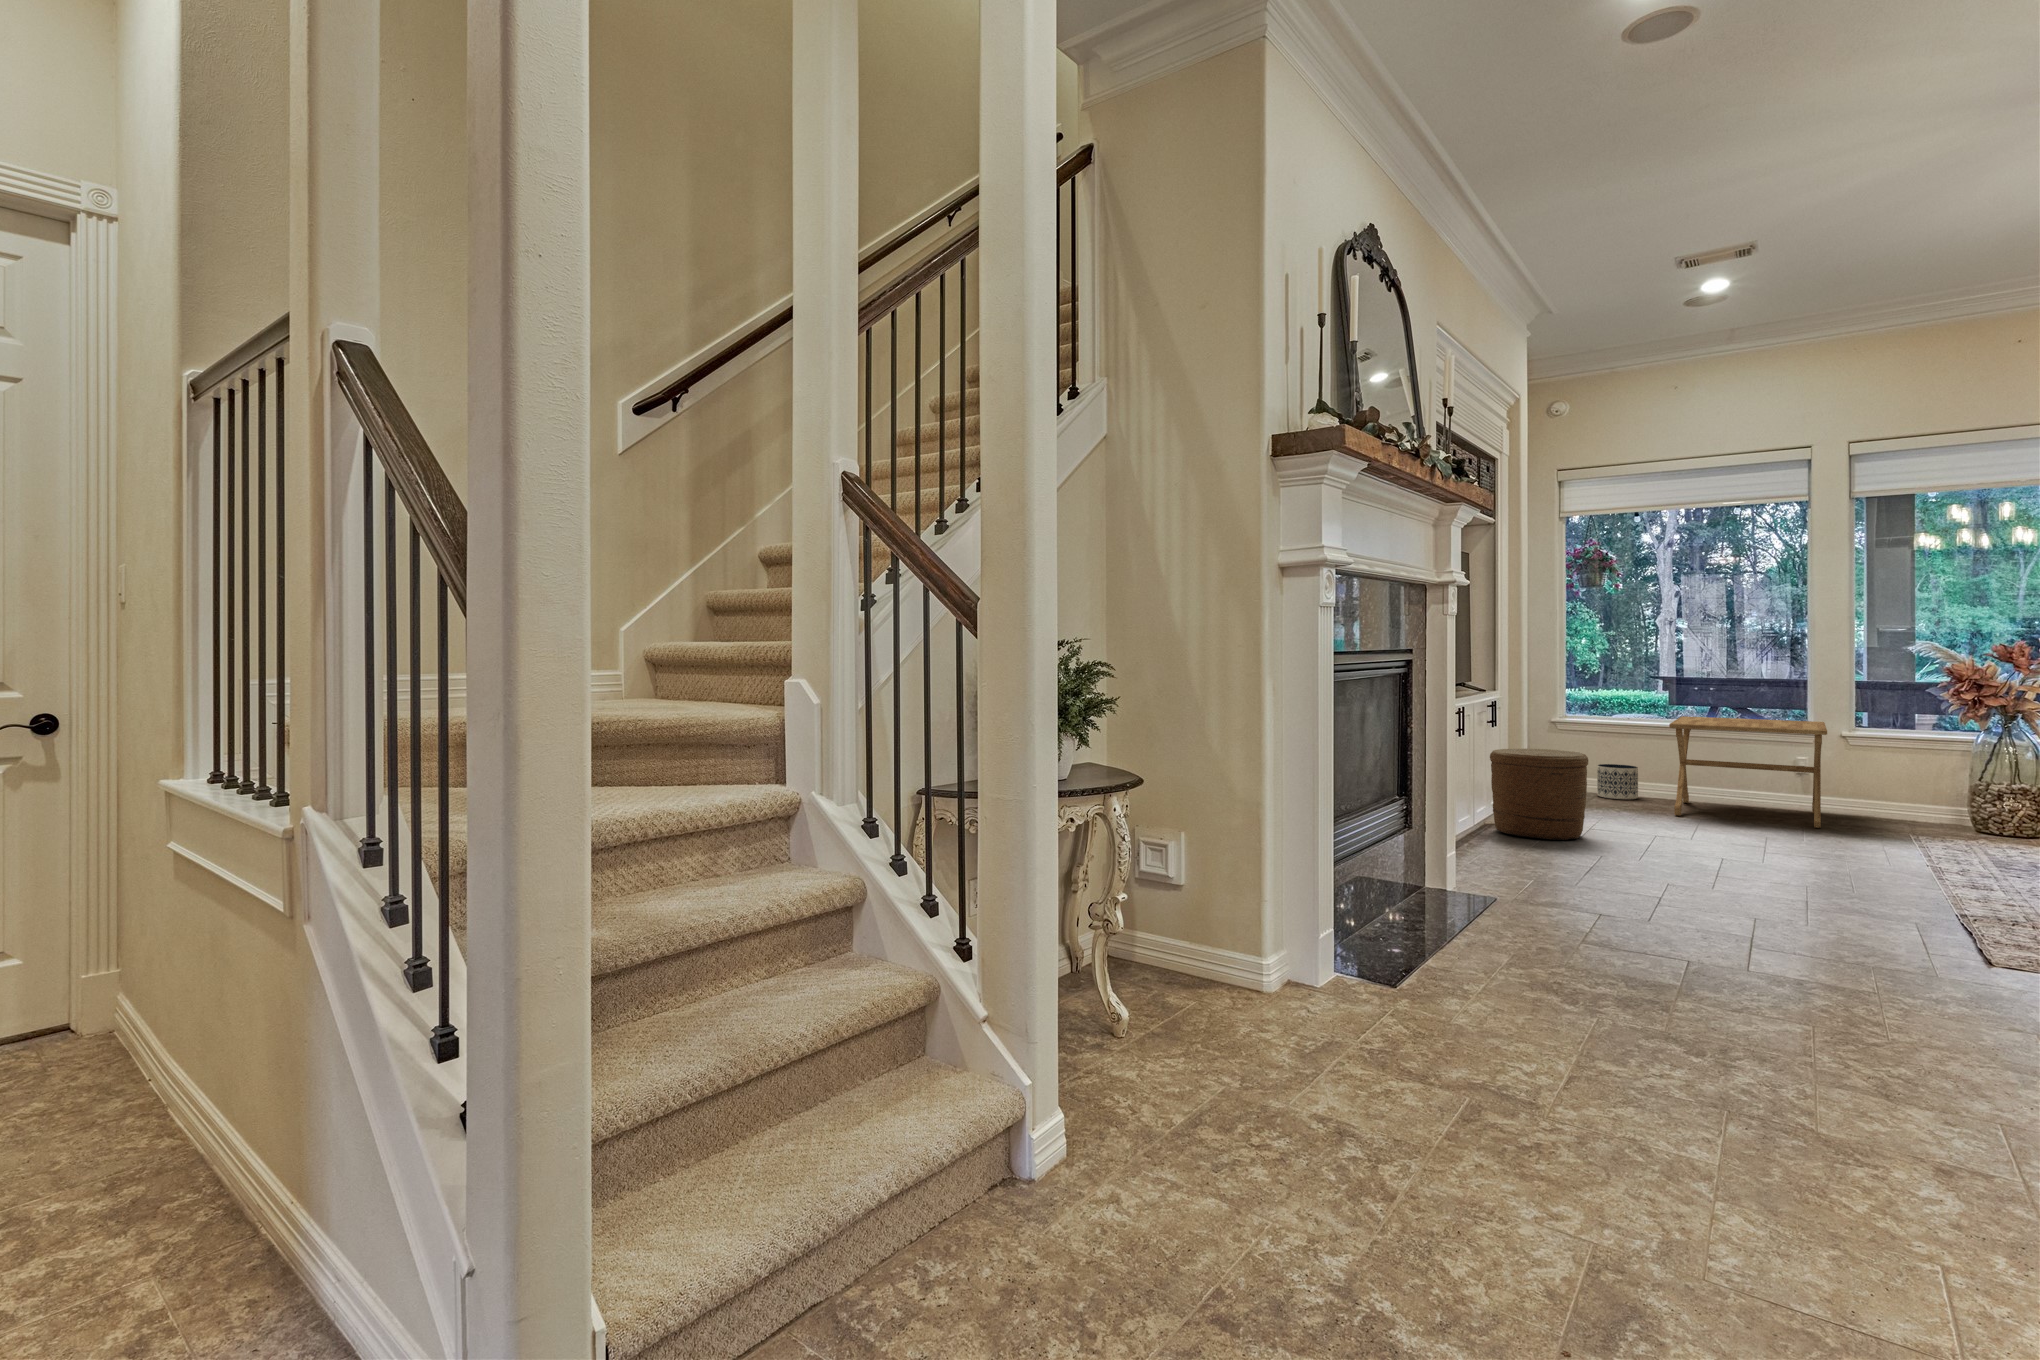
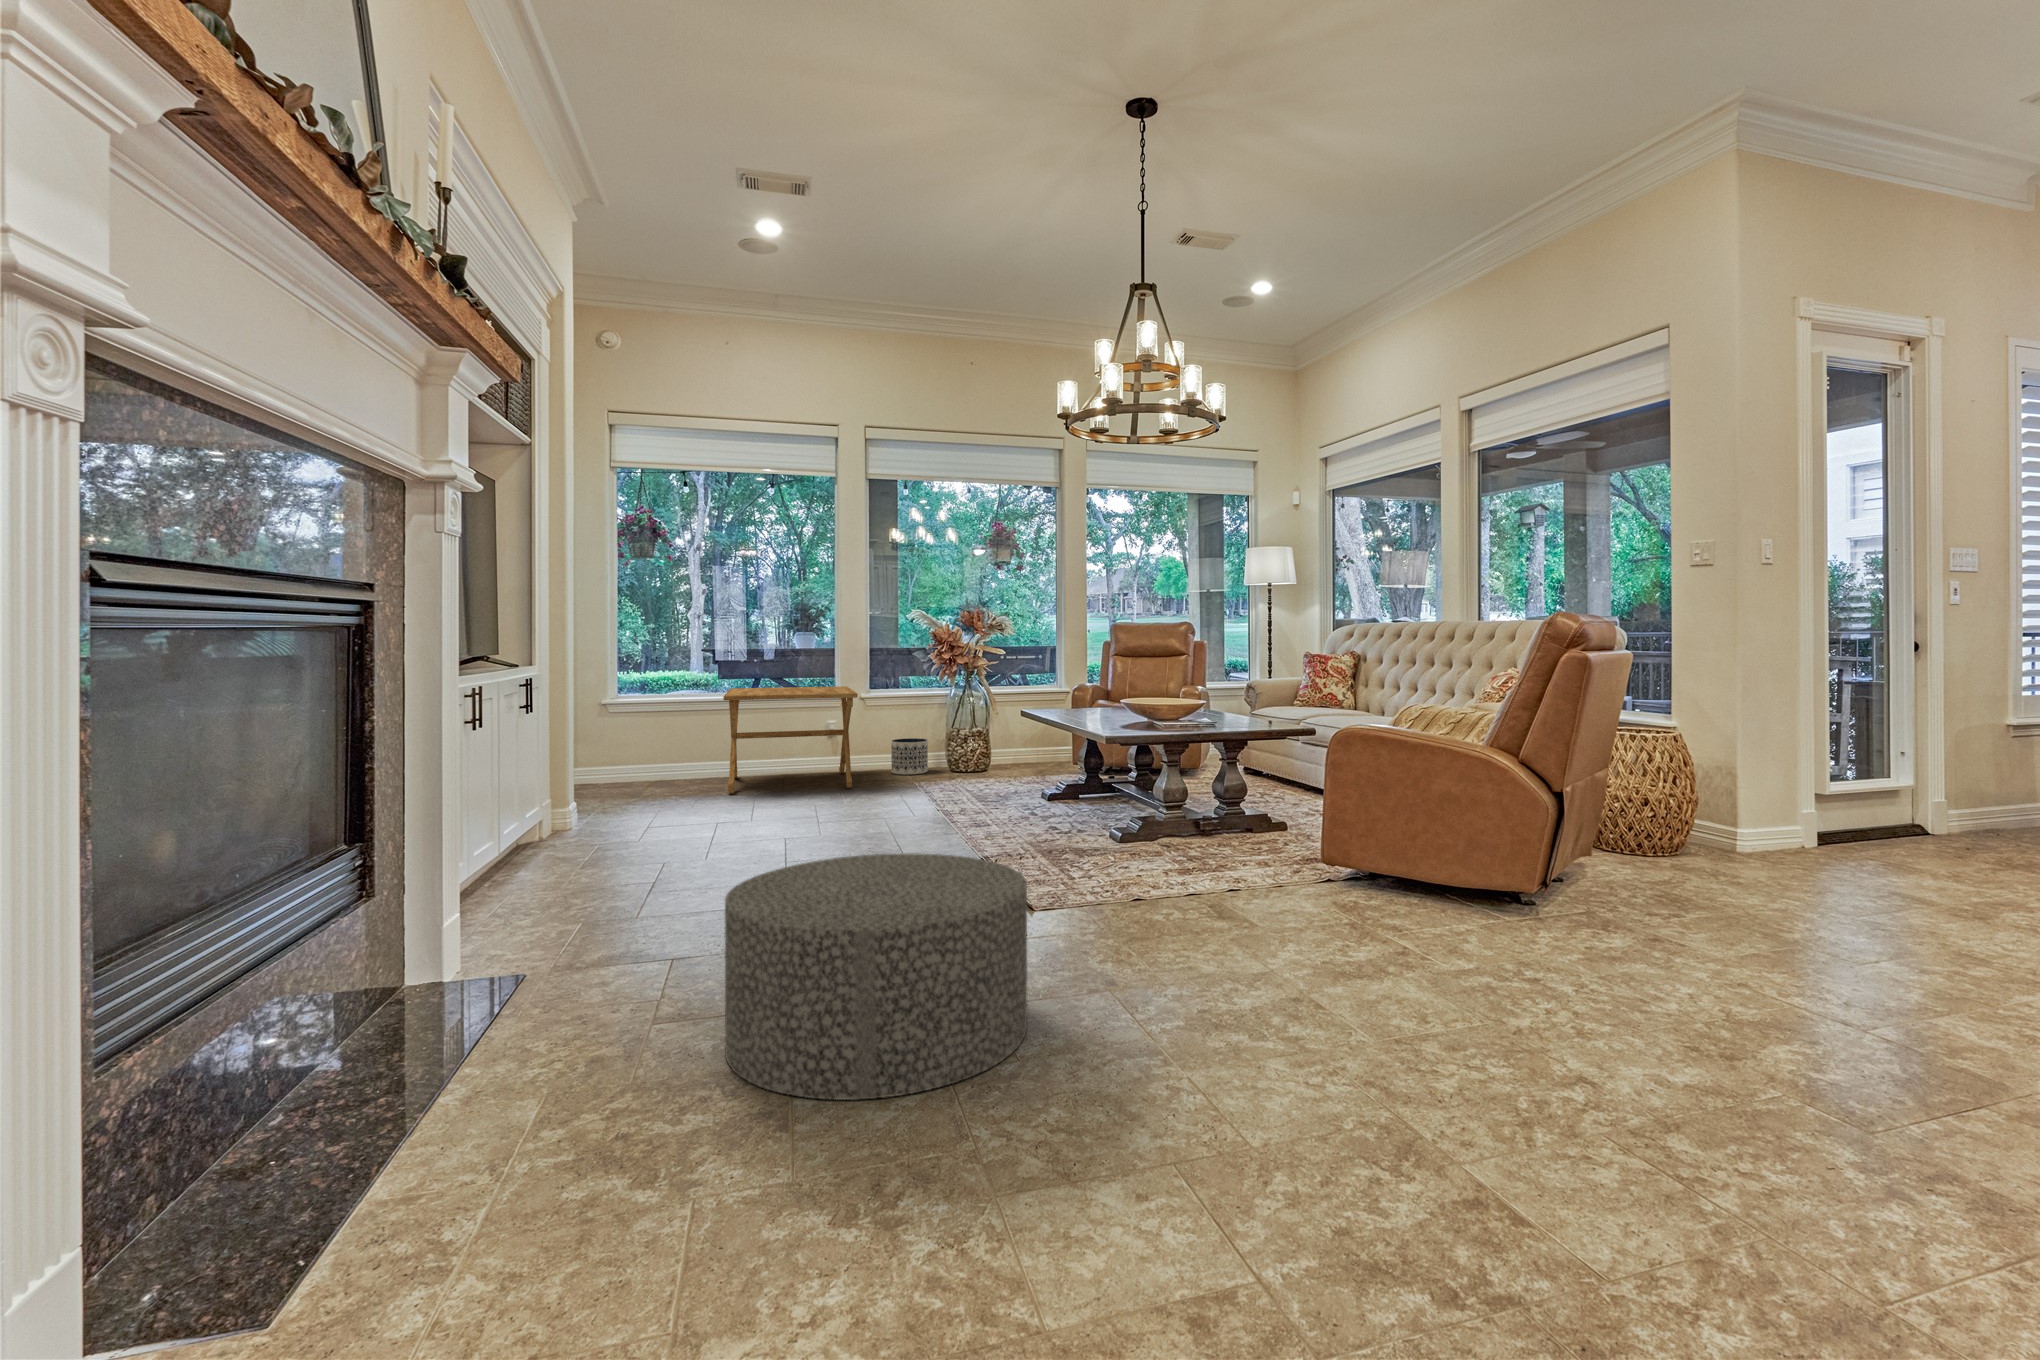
woven basket: present [1490,749,1588,840] -> none [521,735,645,853]
planter: present [1597,764,1638,800] -> present [891,738,928,775]
ottoman: none [1630,857,1905,1025] -> present [725,854,1027,1100]

